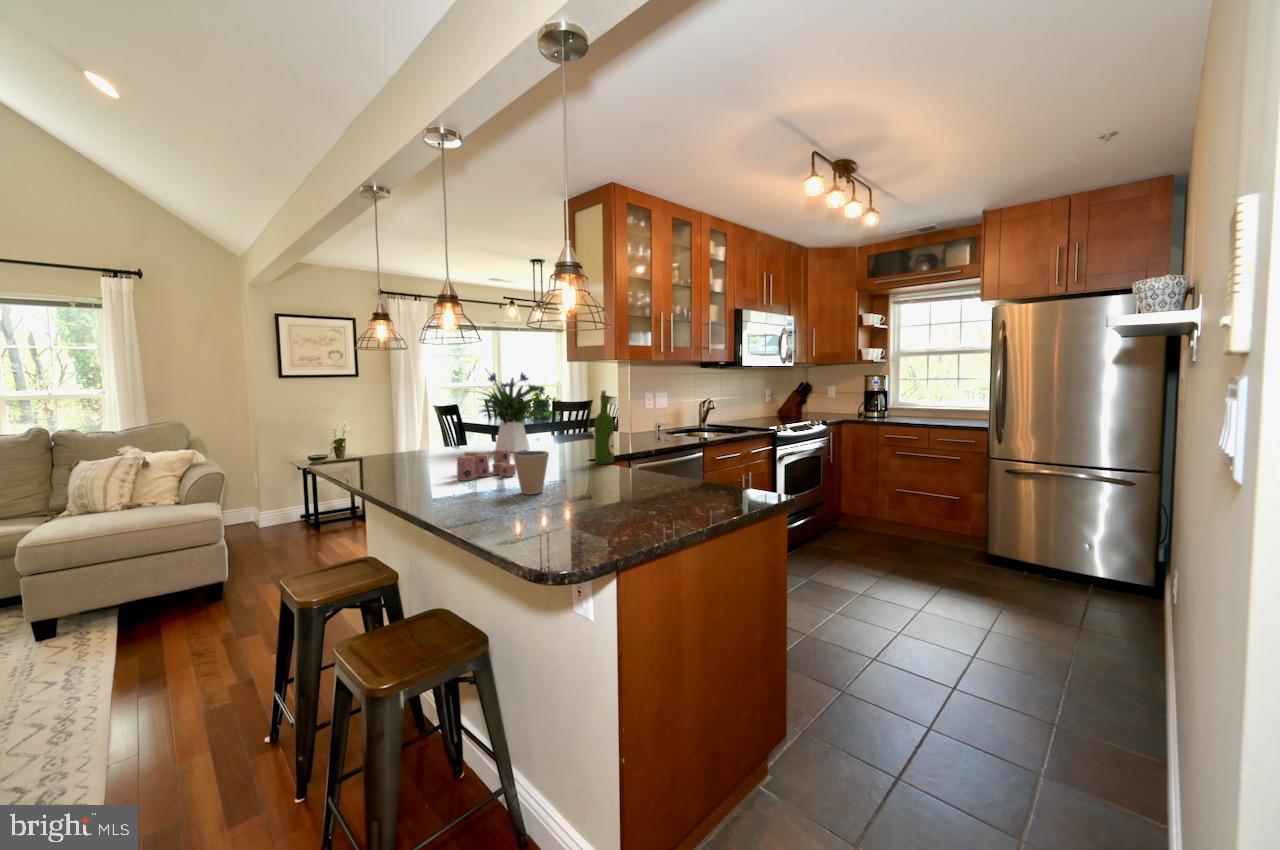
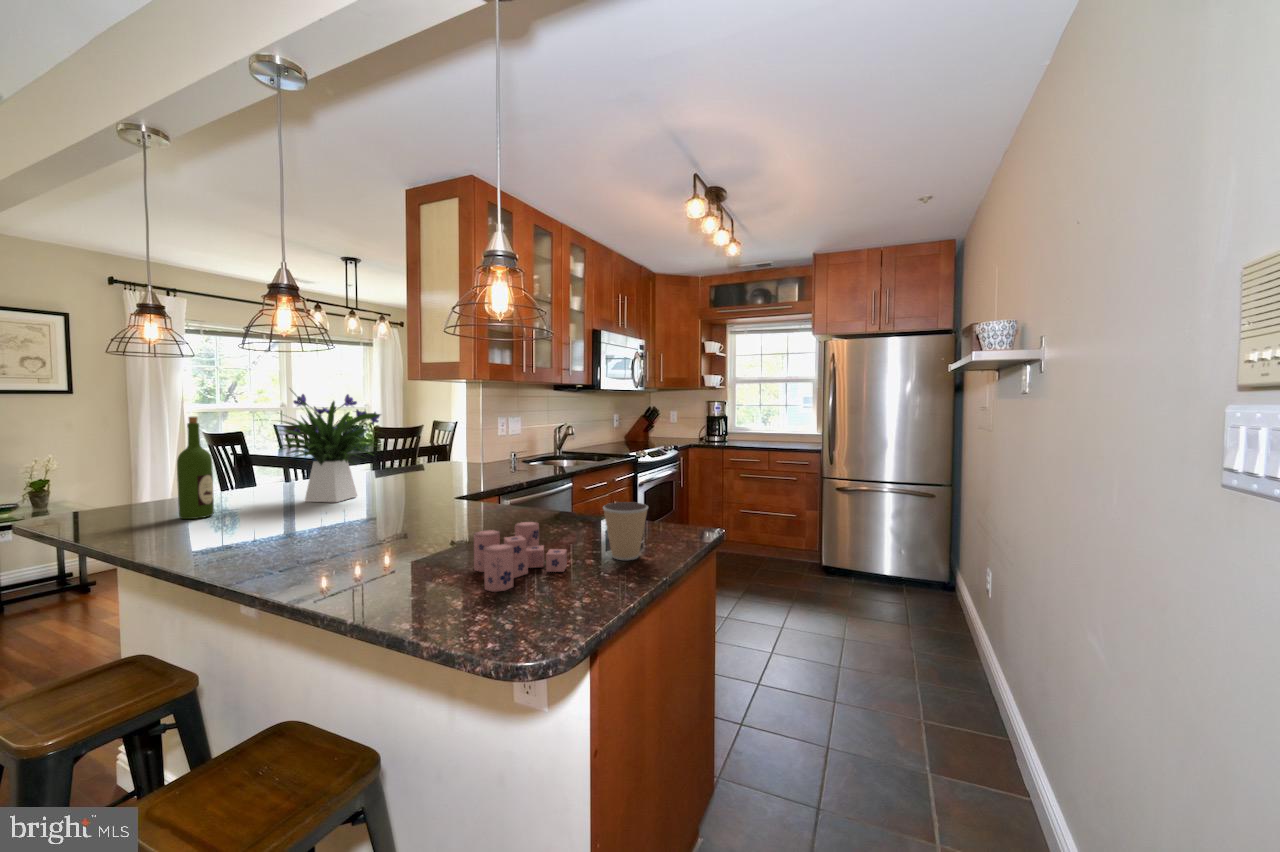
wine bottle: present [594,391,614,464] -> present [177,417,214,519]
candle: present [457,450,516,481] -> present [474,522,567,592]
coffee cup: present [513,451,549,494] -> present [603,502,648,560]

